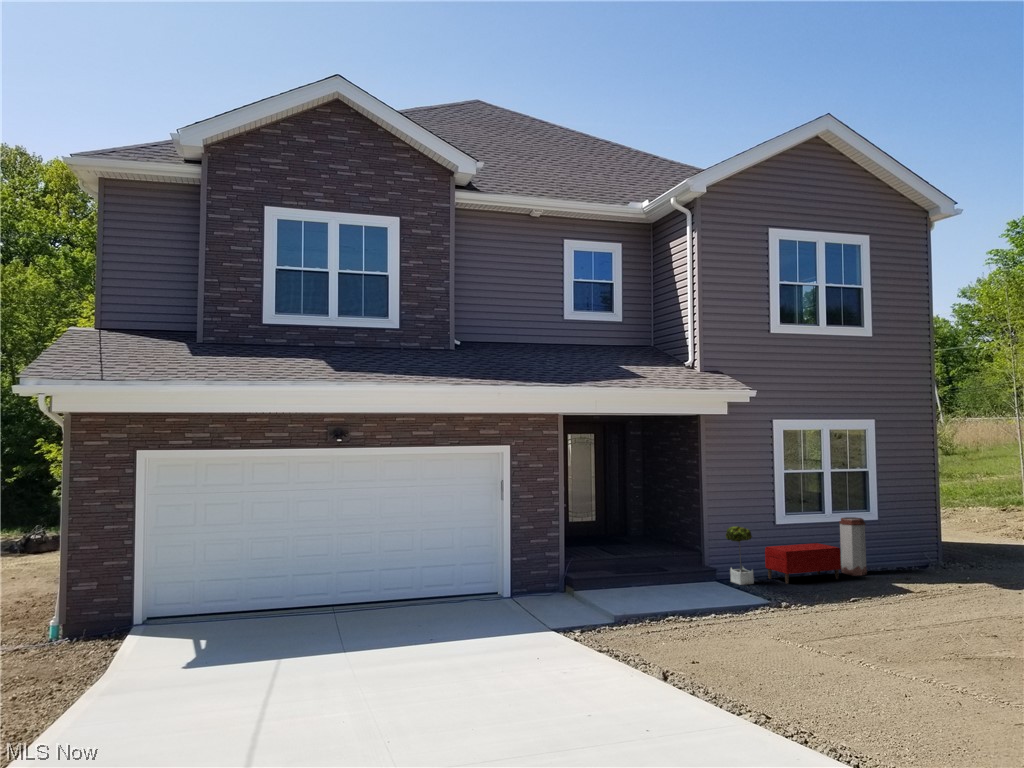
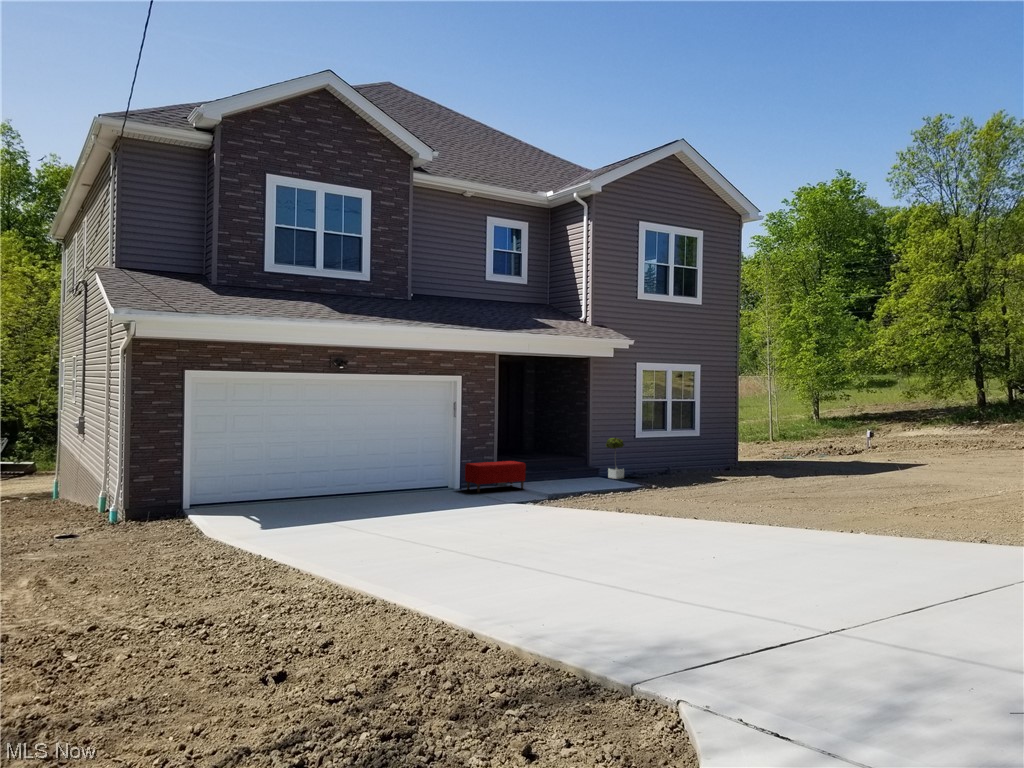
trash can: present [839,517,867,576] -> none [677,433,694,473]
bench: present [765,543,841,584] -> present [465,461,526,492]

